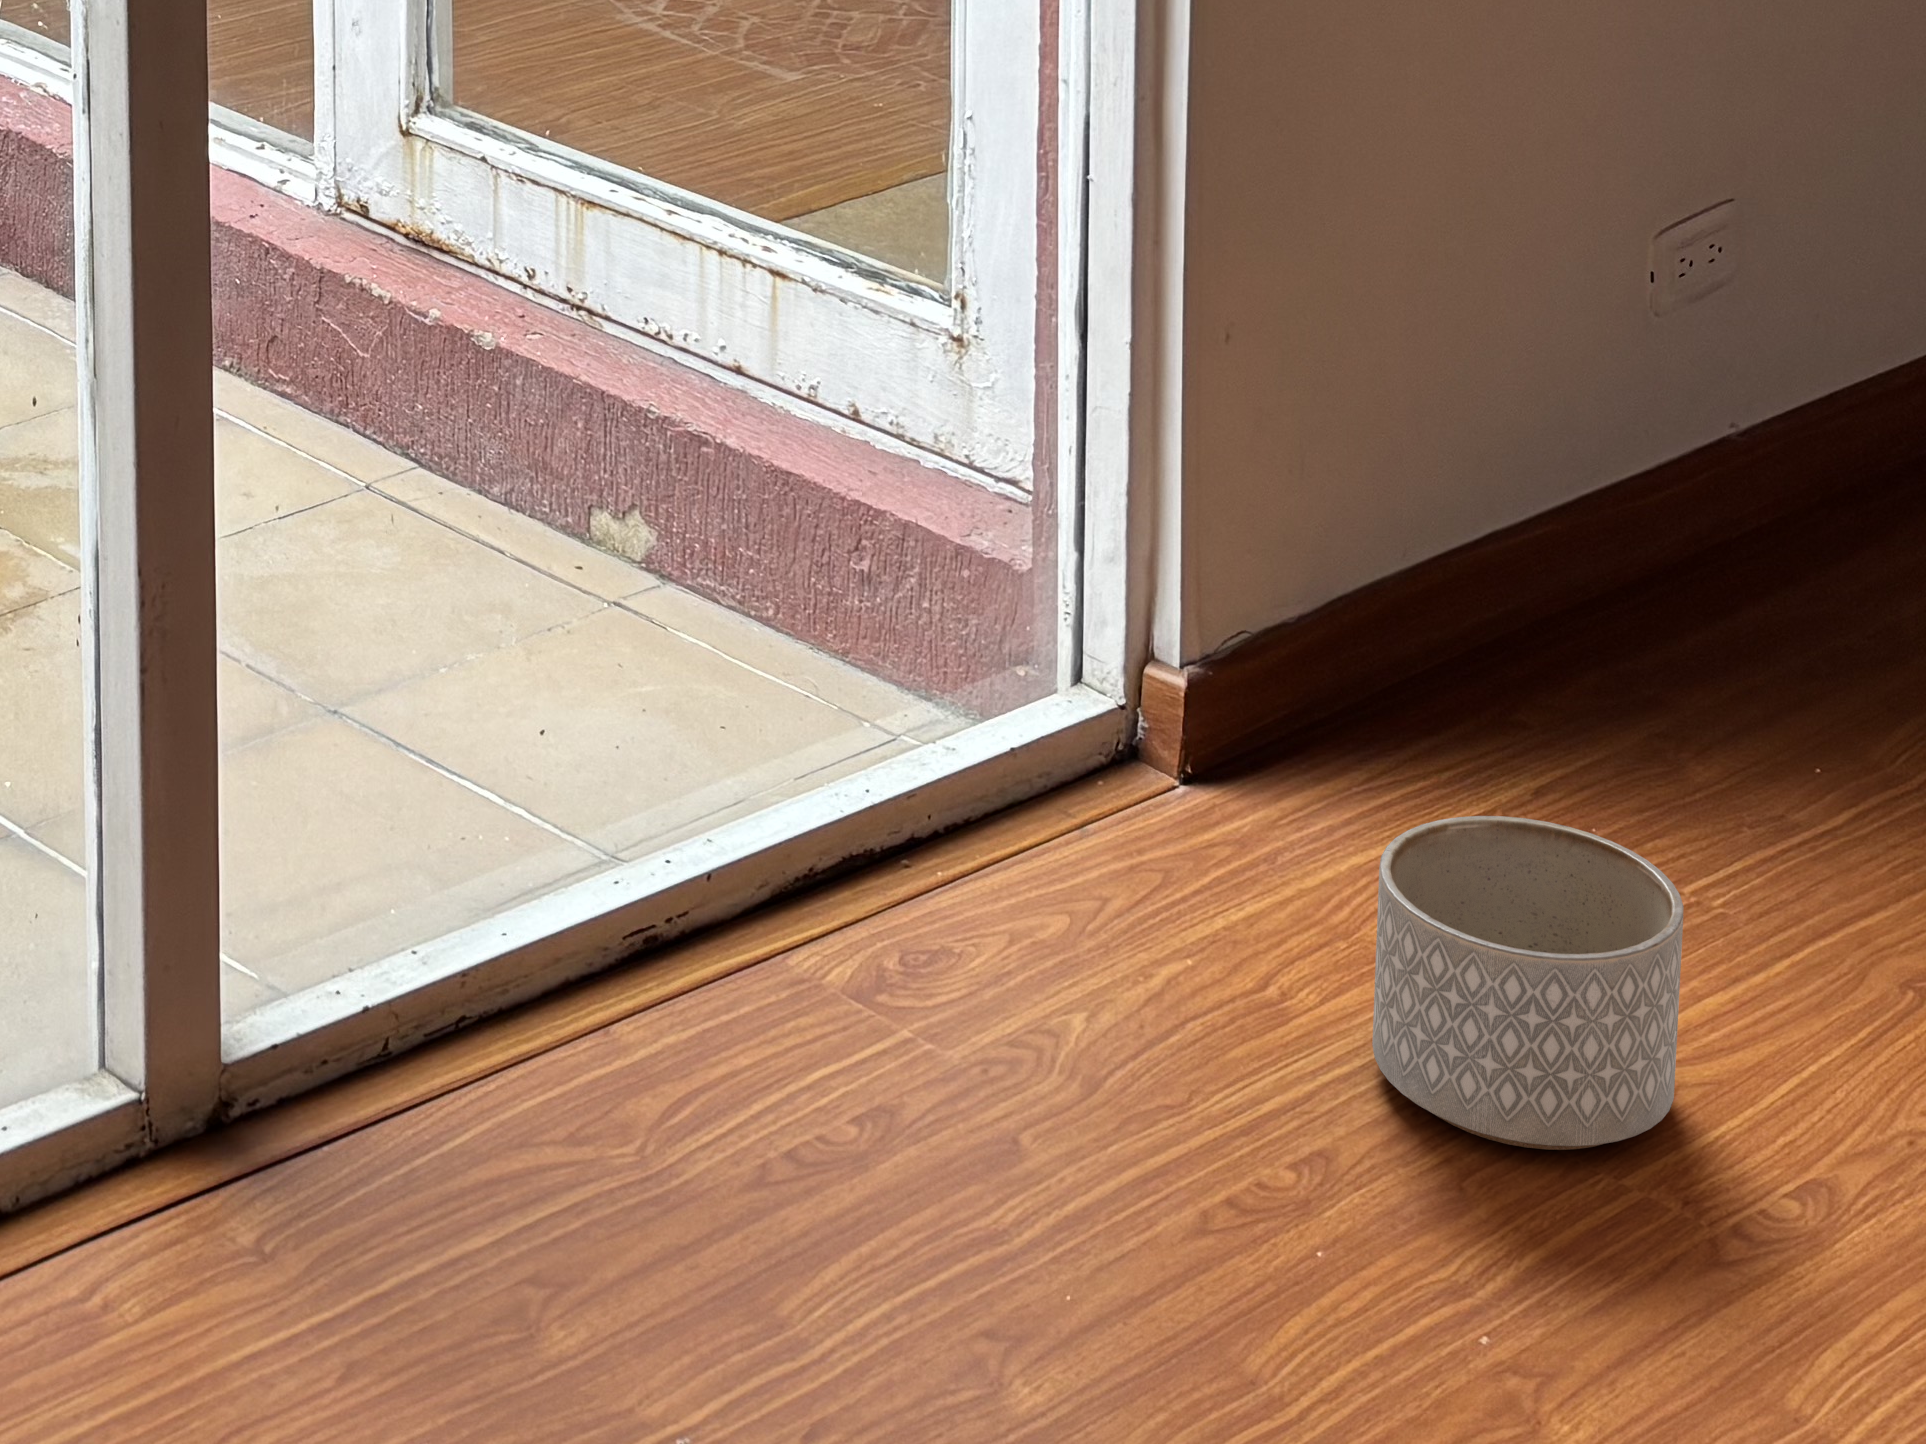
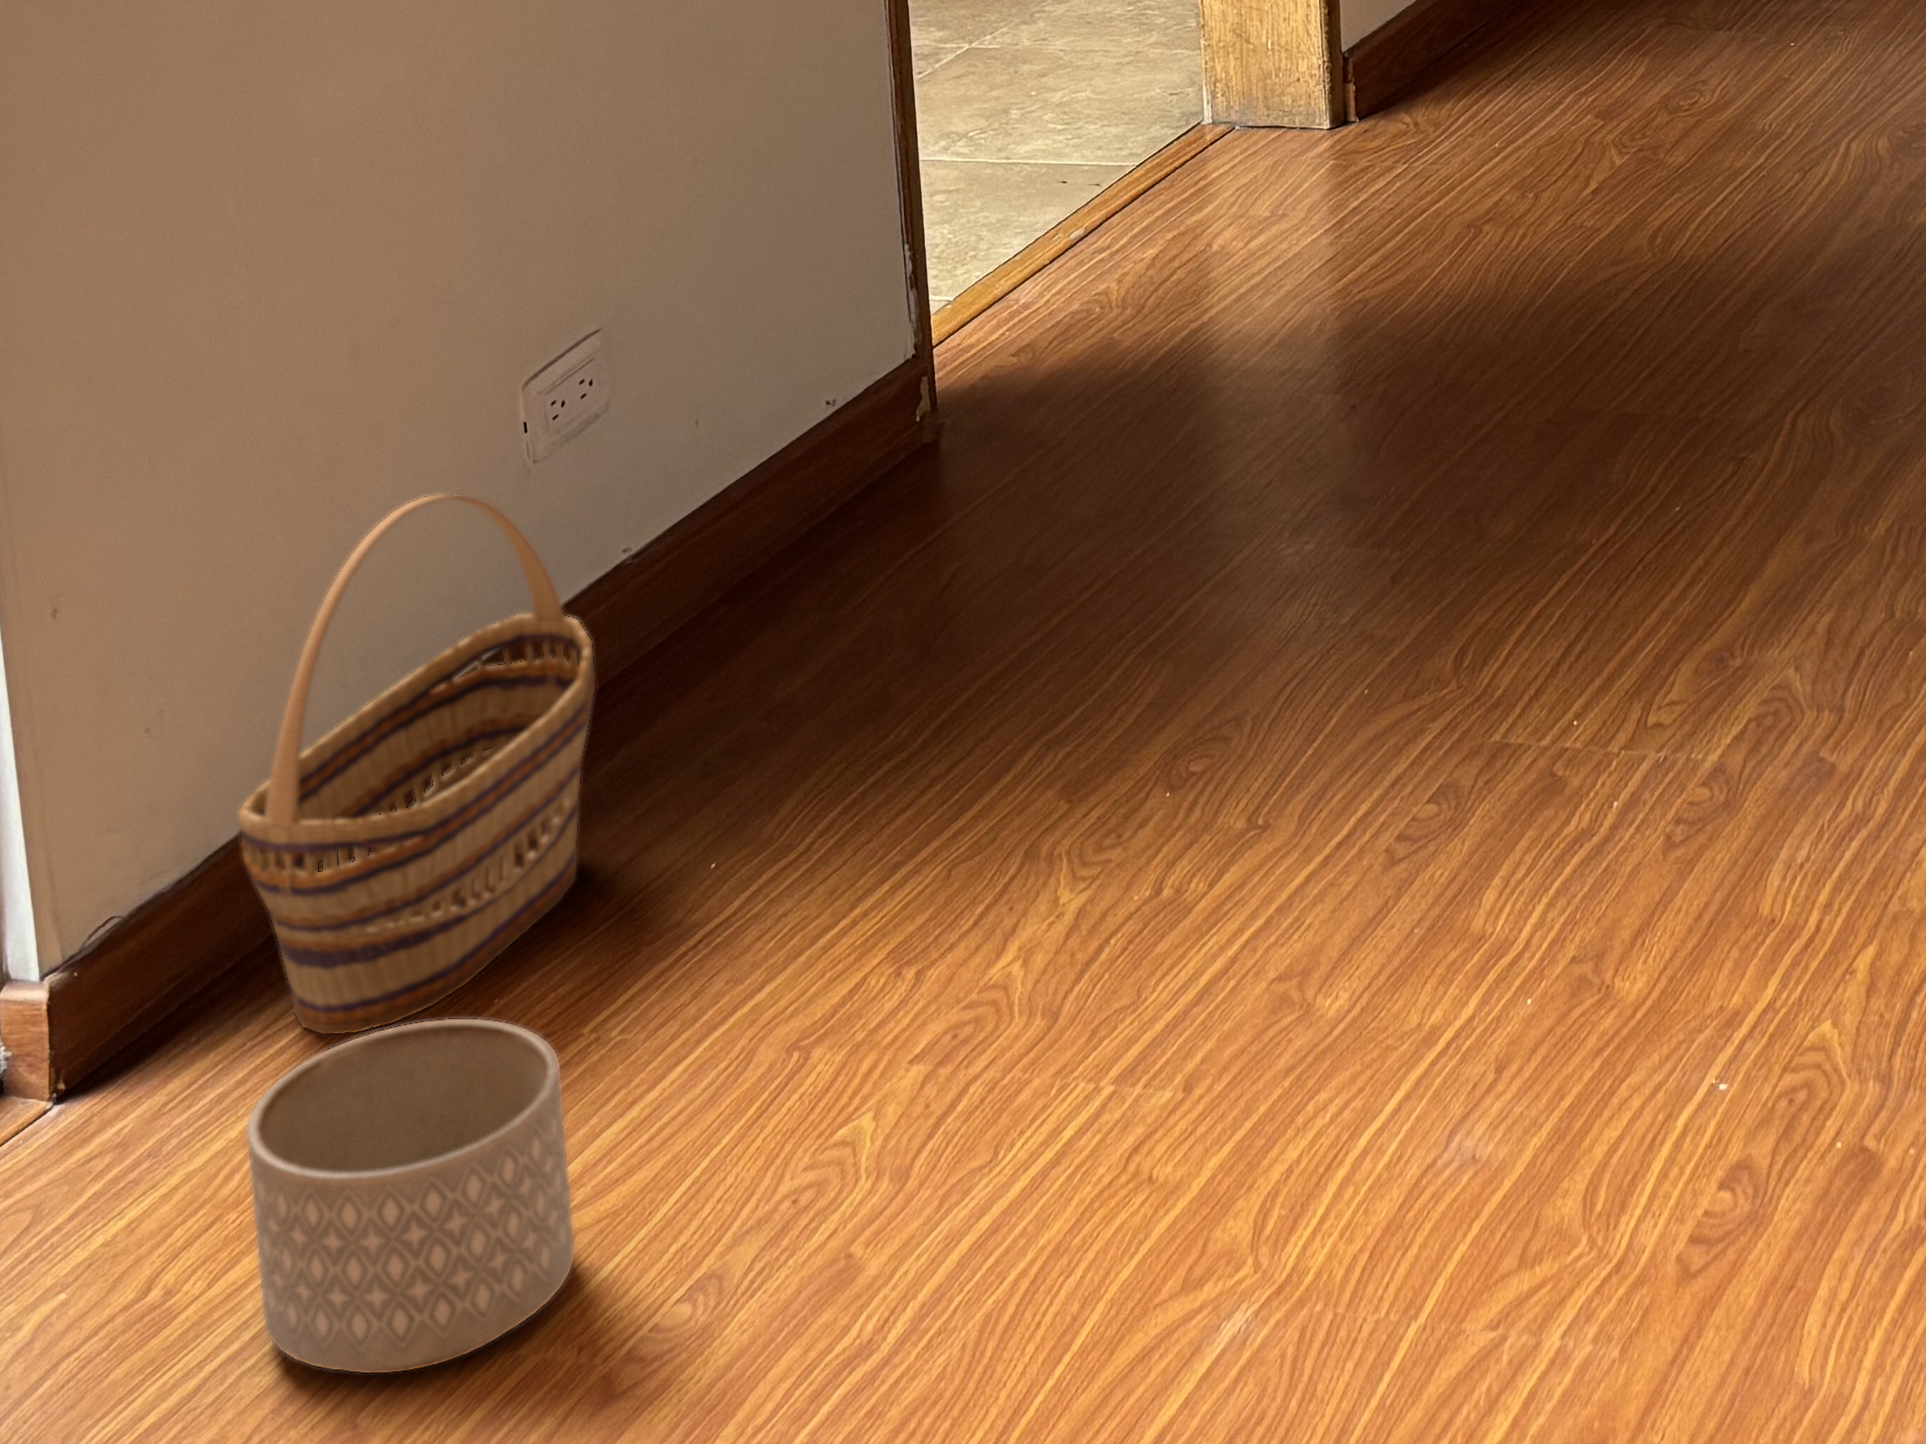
basket: none [1367,321,1714,816] -> present [239,495,595,1034]

